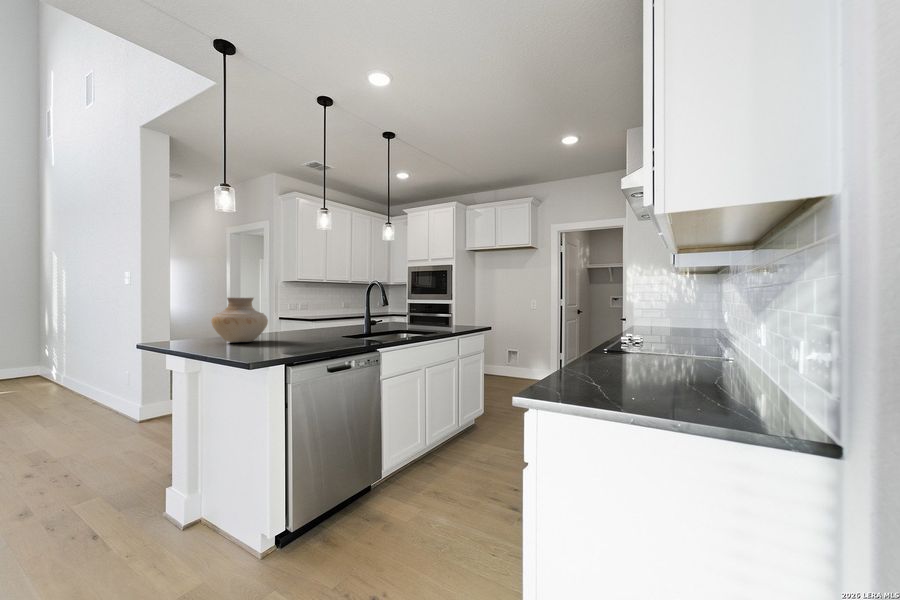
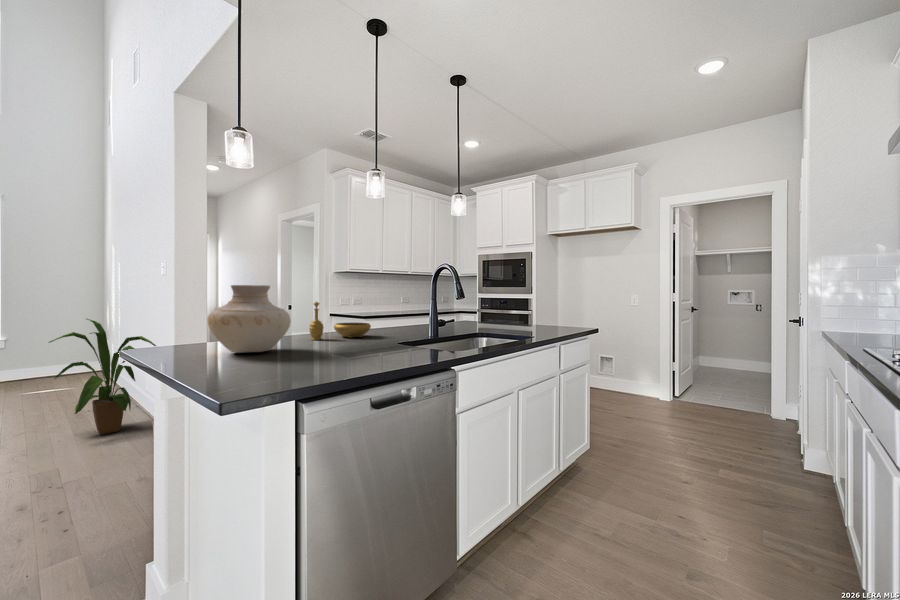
decorative bowl: none [275,308,321,335] -> present [309,302,371,340]
house plant: none [19,322,125,426] -> present [49,319,156,435]

